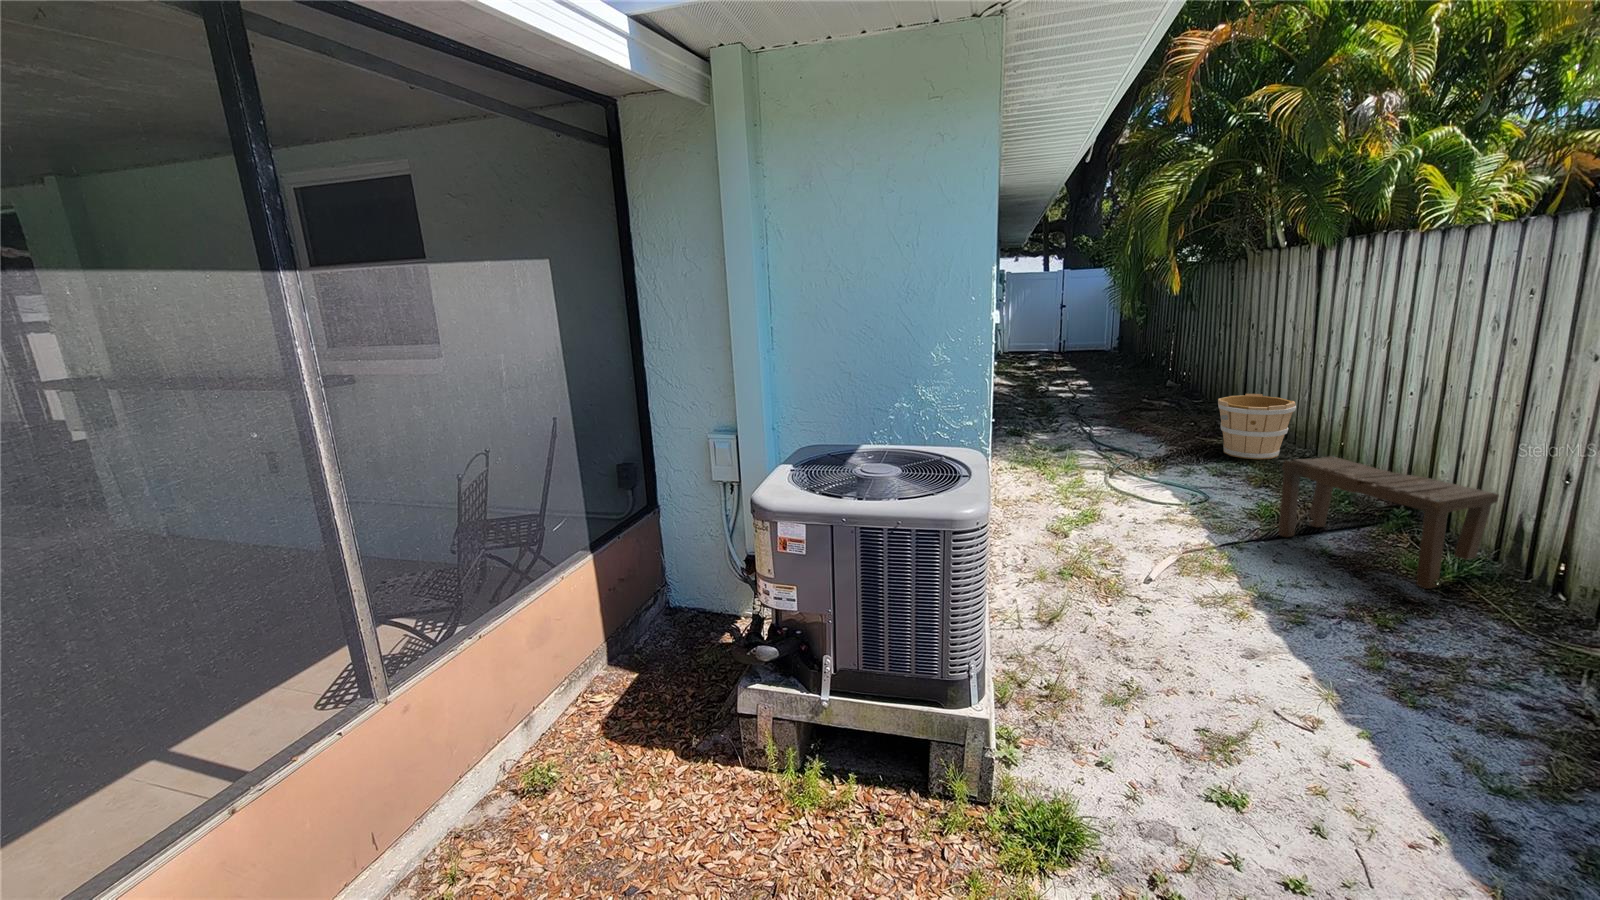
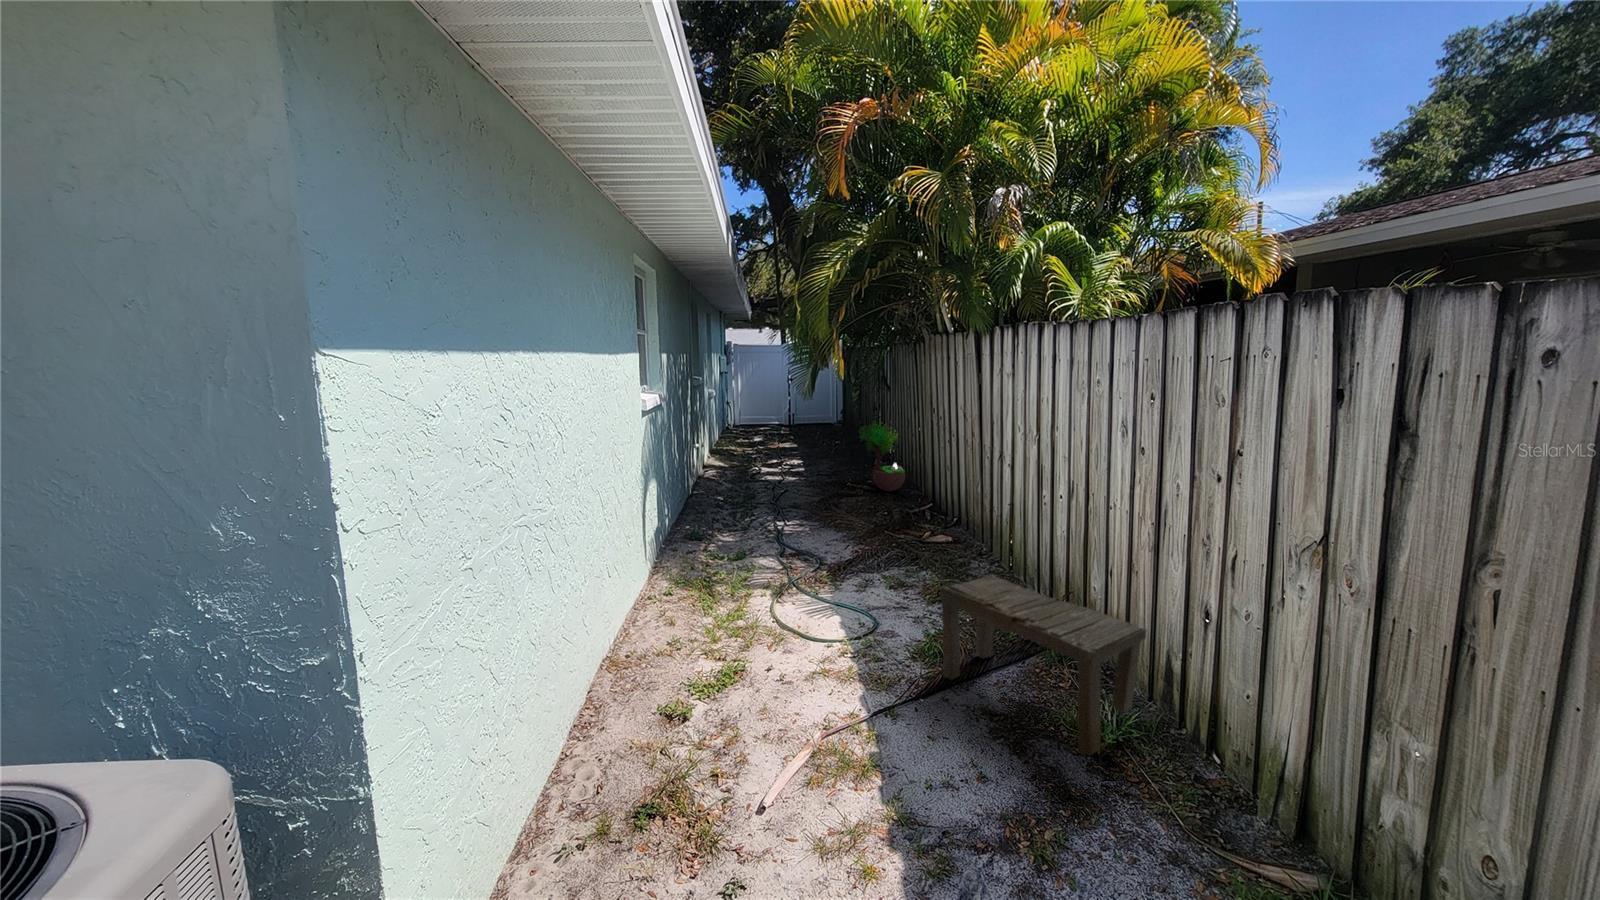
potted tree: none [1161,334,1211,408] -> present [860,422,905,491]
wooden bucket: present [1218,394,1296,459] -> none [898,484,969,557]

